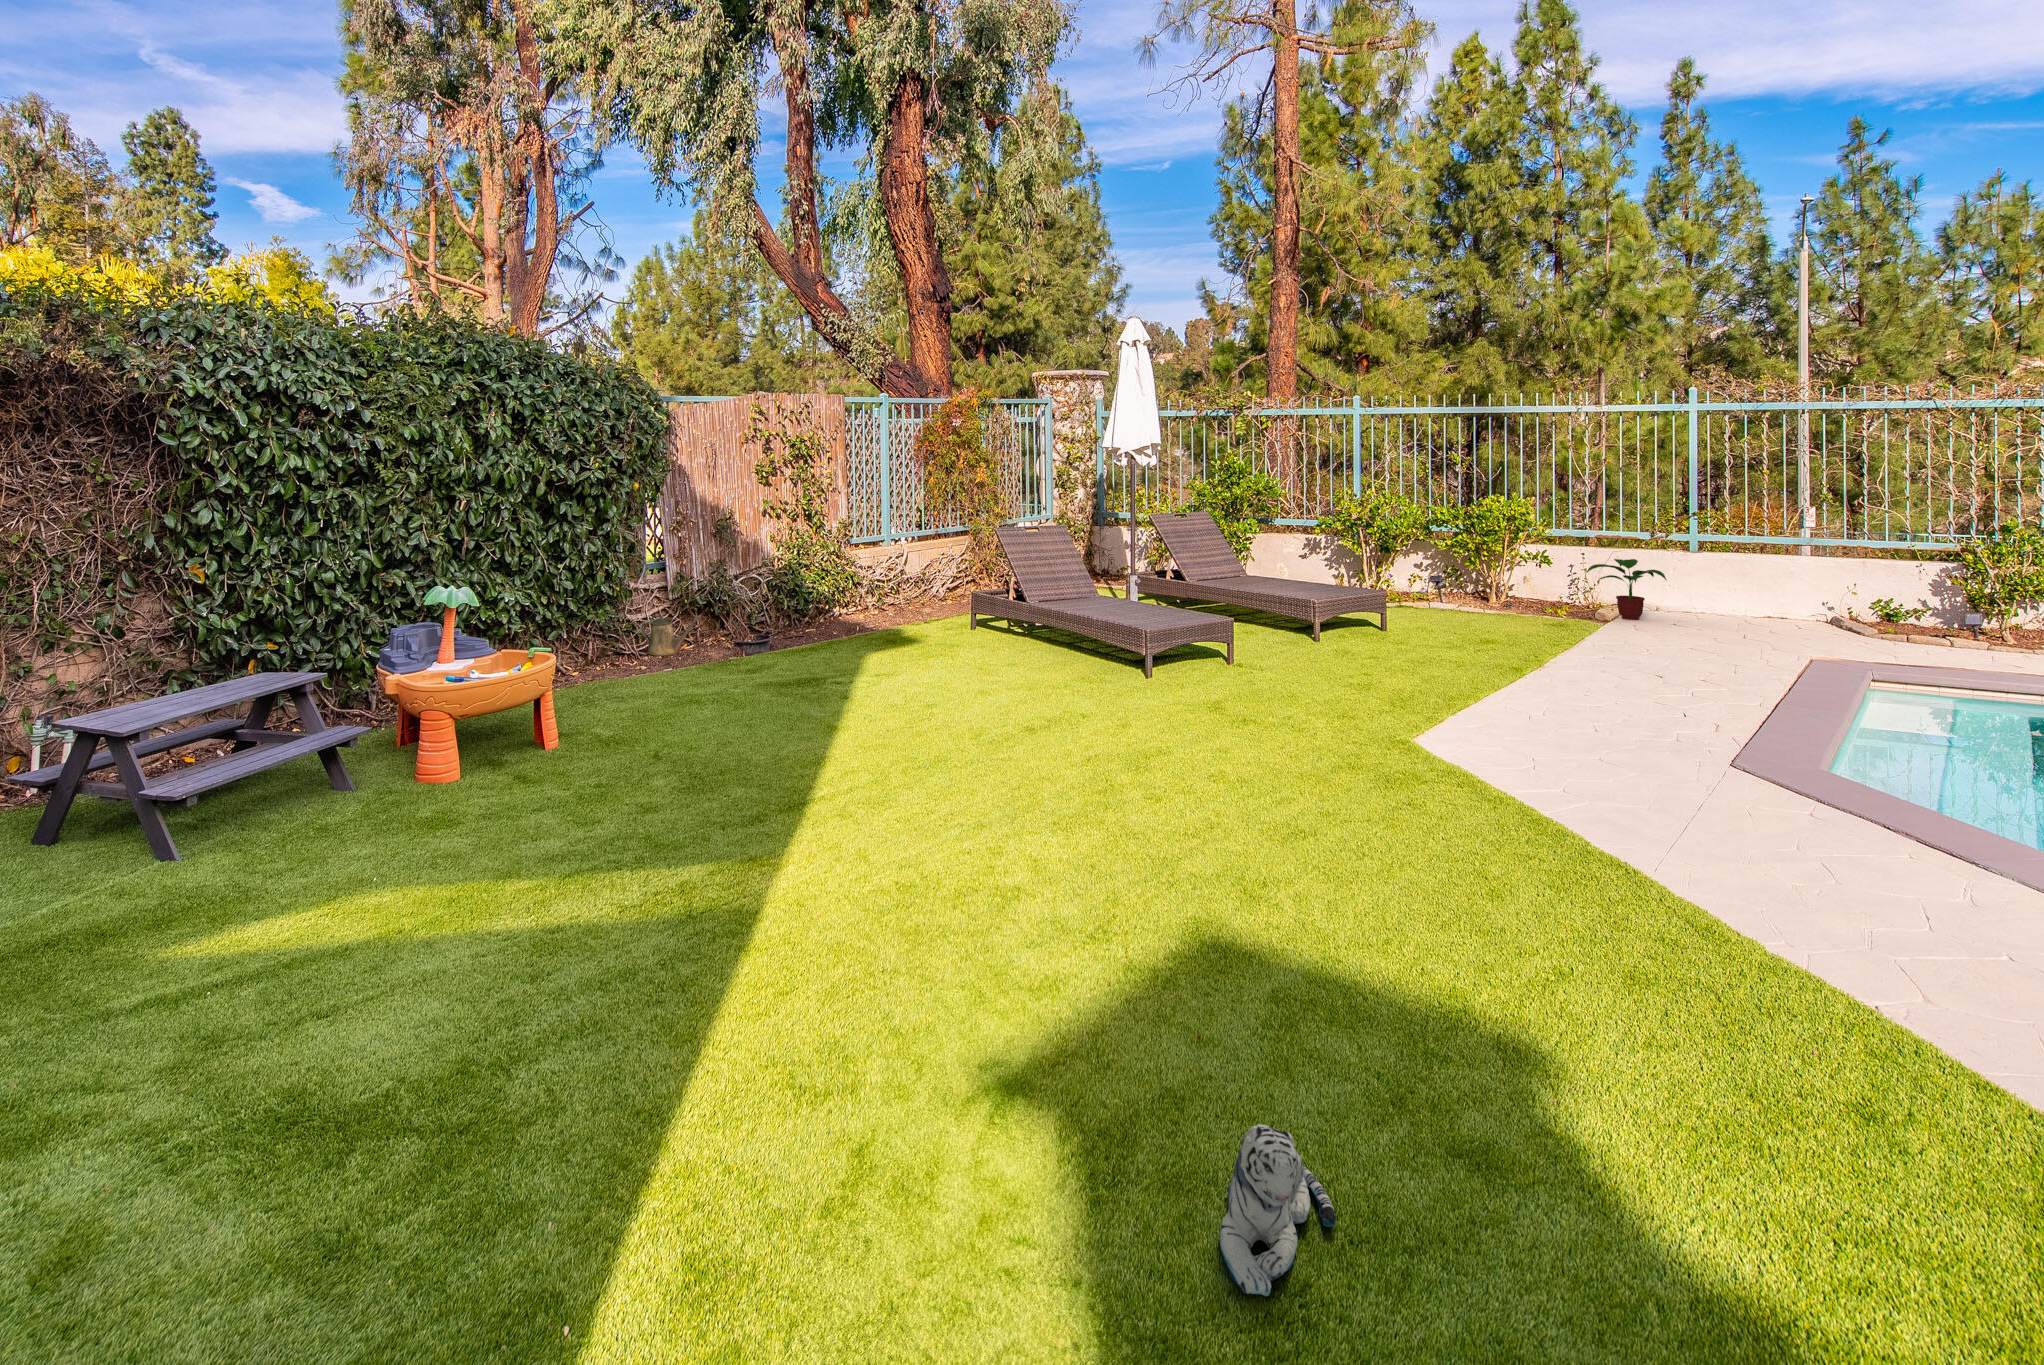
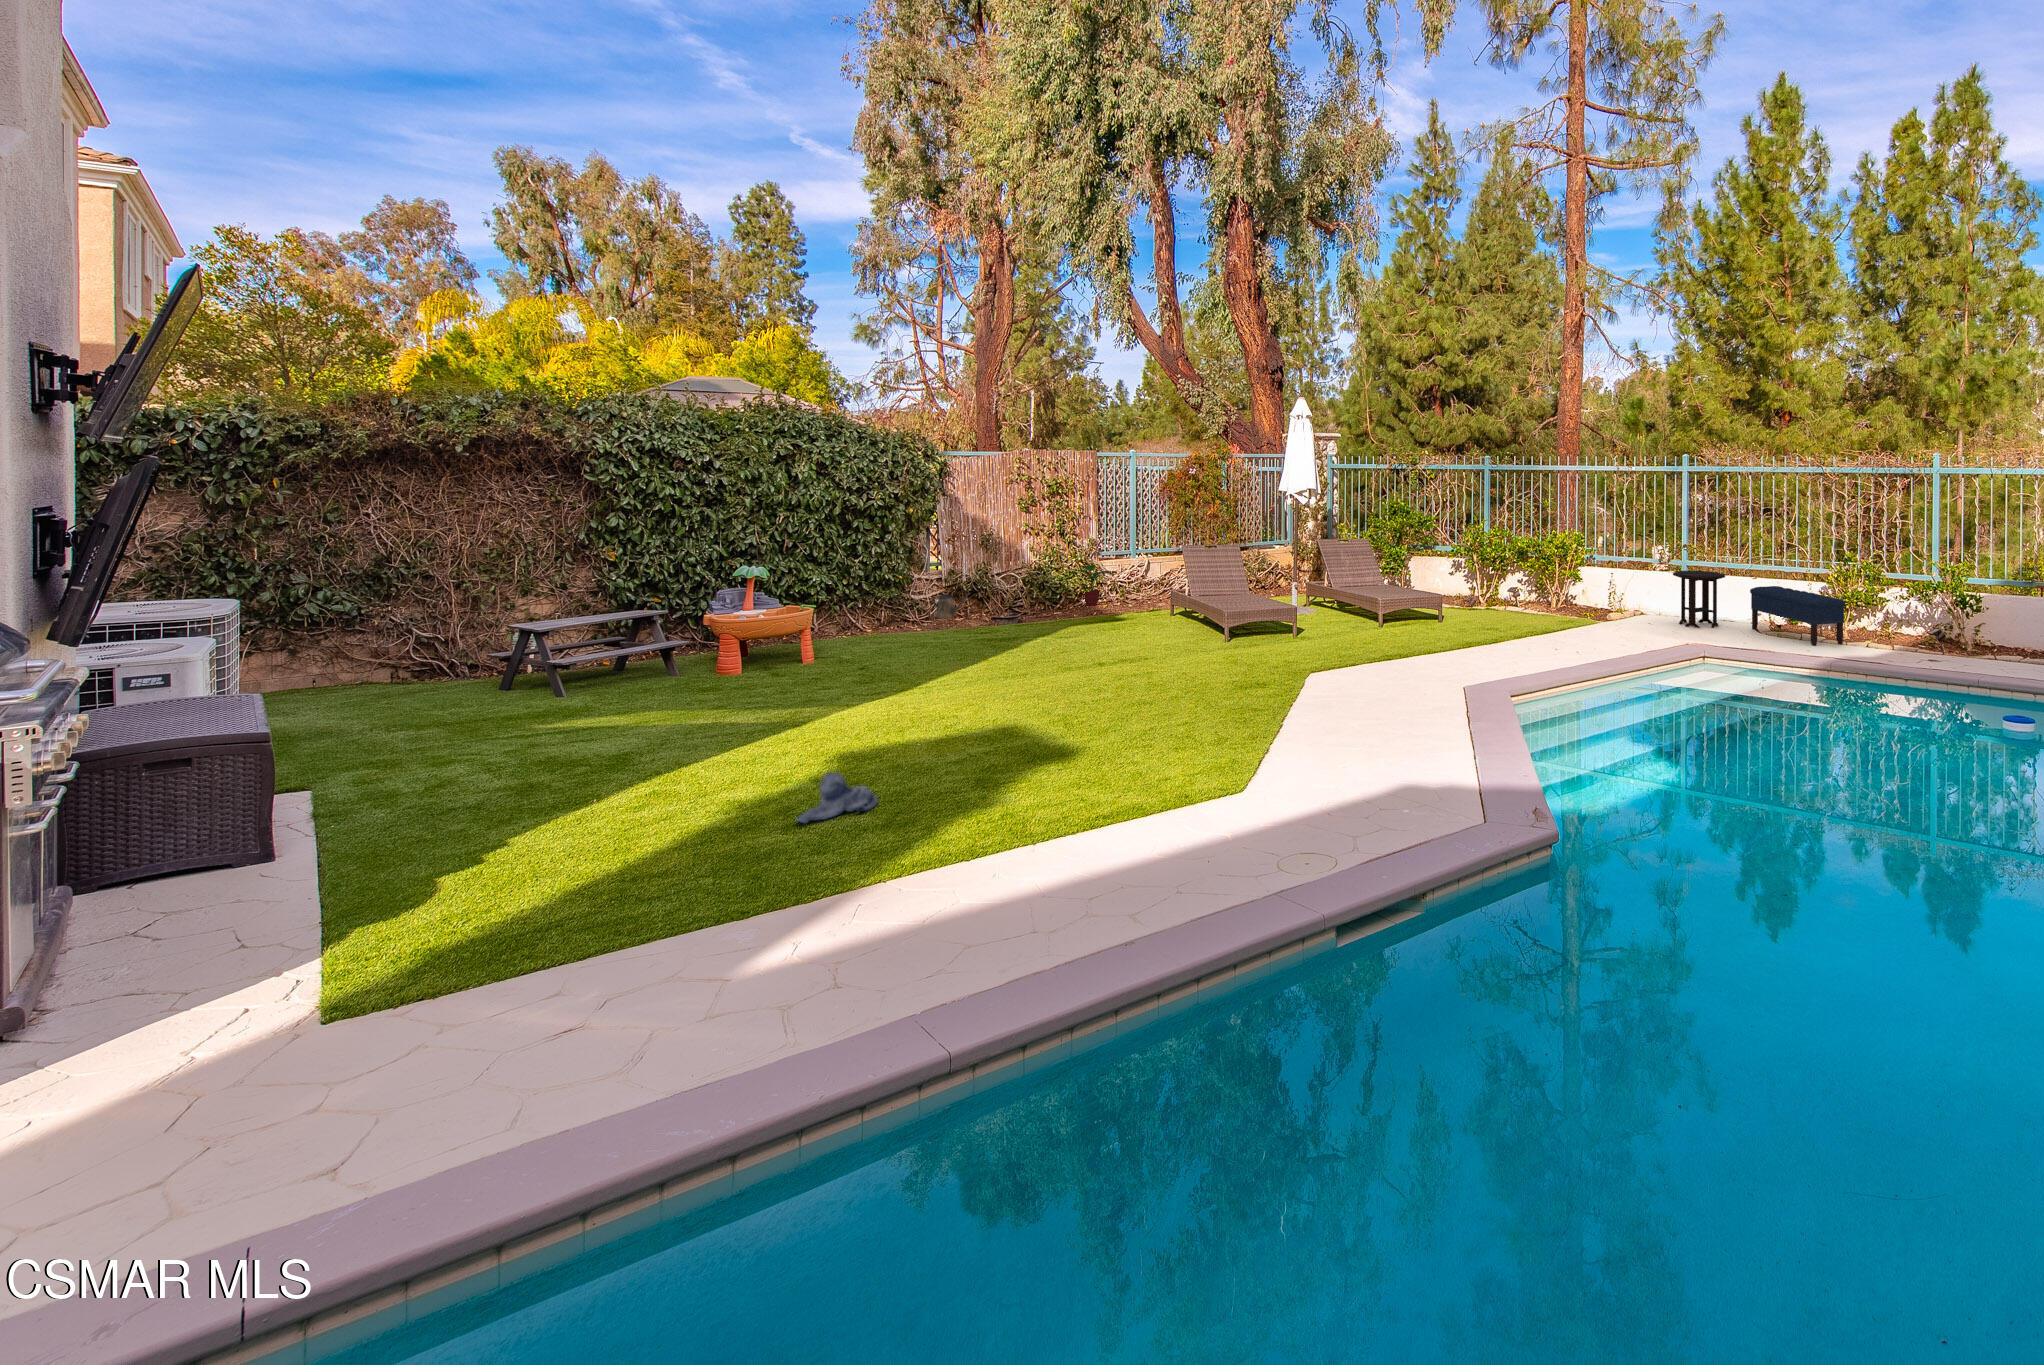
side table: none [1696,549,1776,629] -> present [1673,571,1725,628]
potted plant: present [1587,559,1666,620] -> present [1073,564,1113,606]
bench: none [1822,567,2013,651] -> present [1750,586,1845,646]

